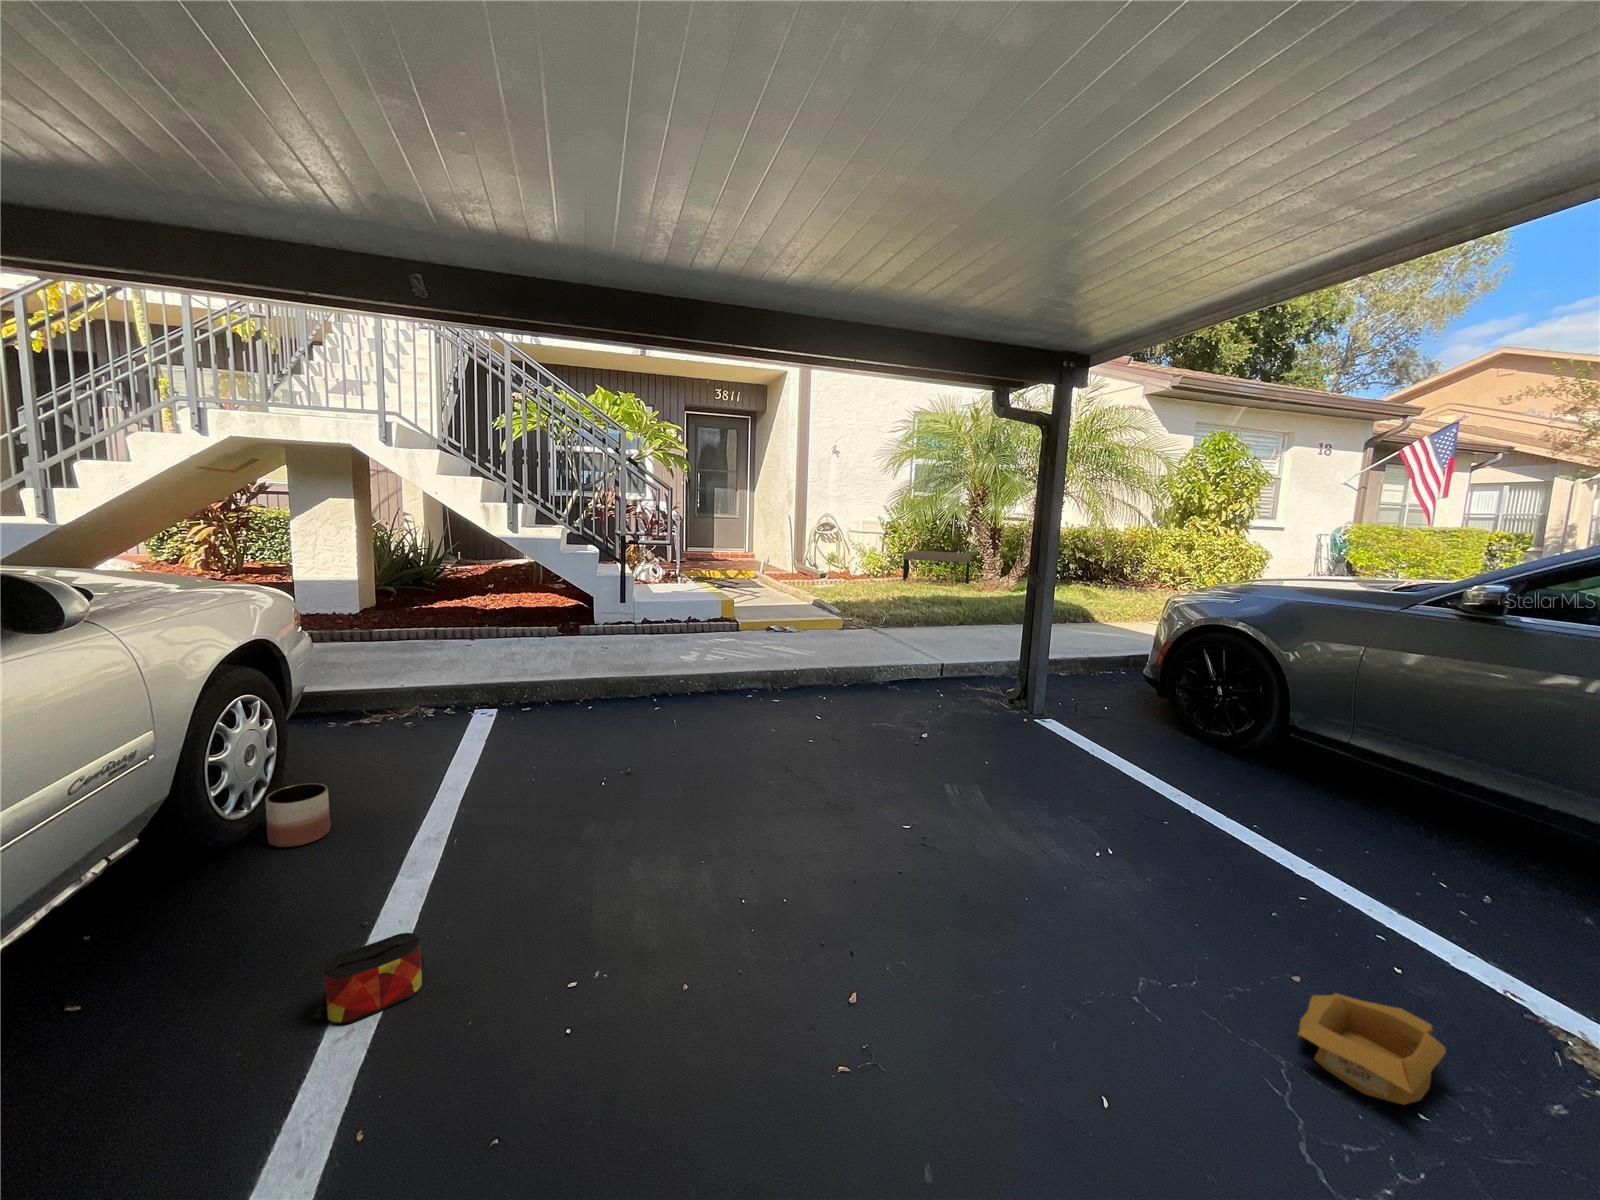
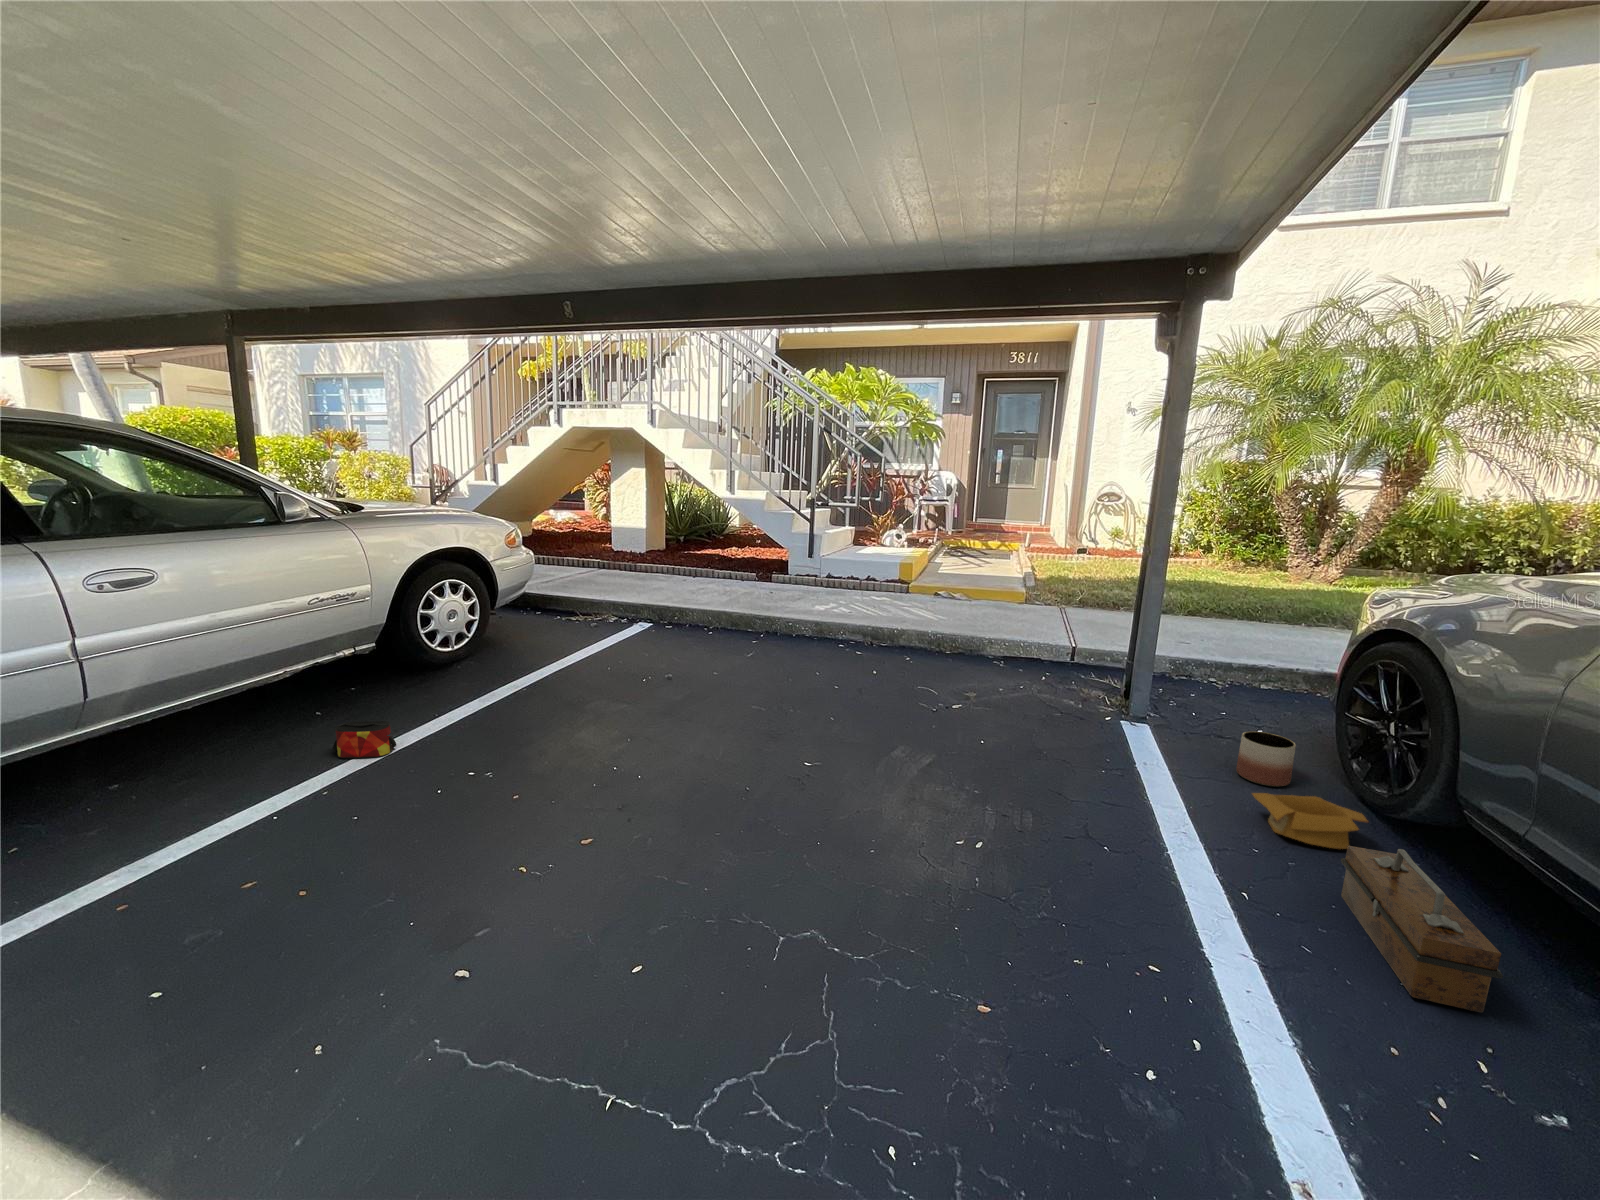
bench: present [903,551,971,584] -> none [1196,526,1302,571]
toolbox: none [1321,772,1472,862] -> present [1341,846,1503,1013]
planter: present [265,783,331,847] -> present [1236,731,1296,787]
cardboard box: present [1298,993,1446,1105] -> present [1252,793,1368,849]

